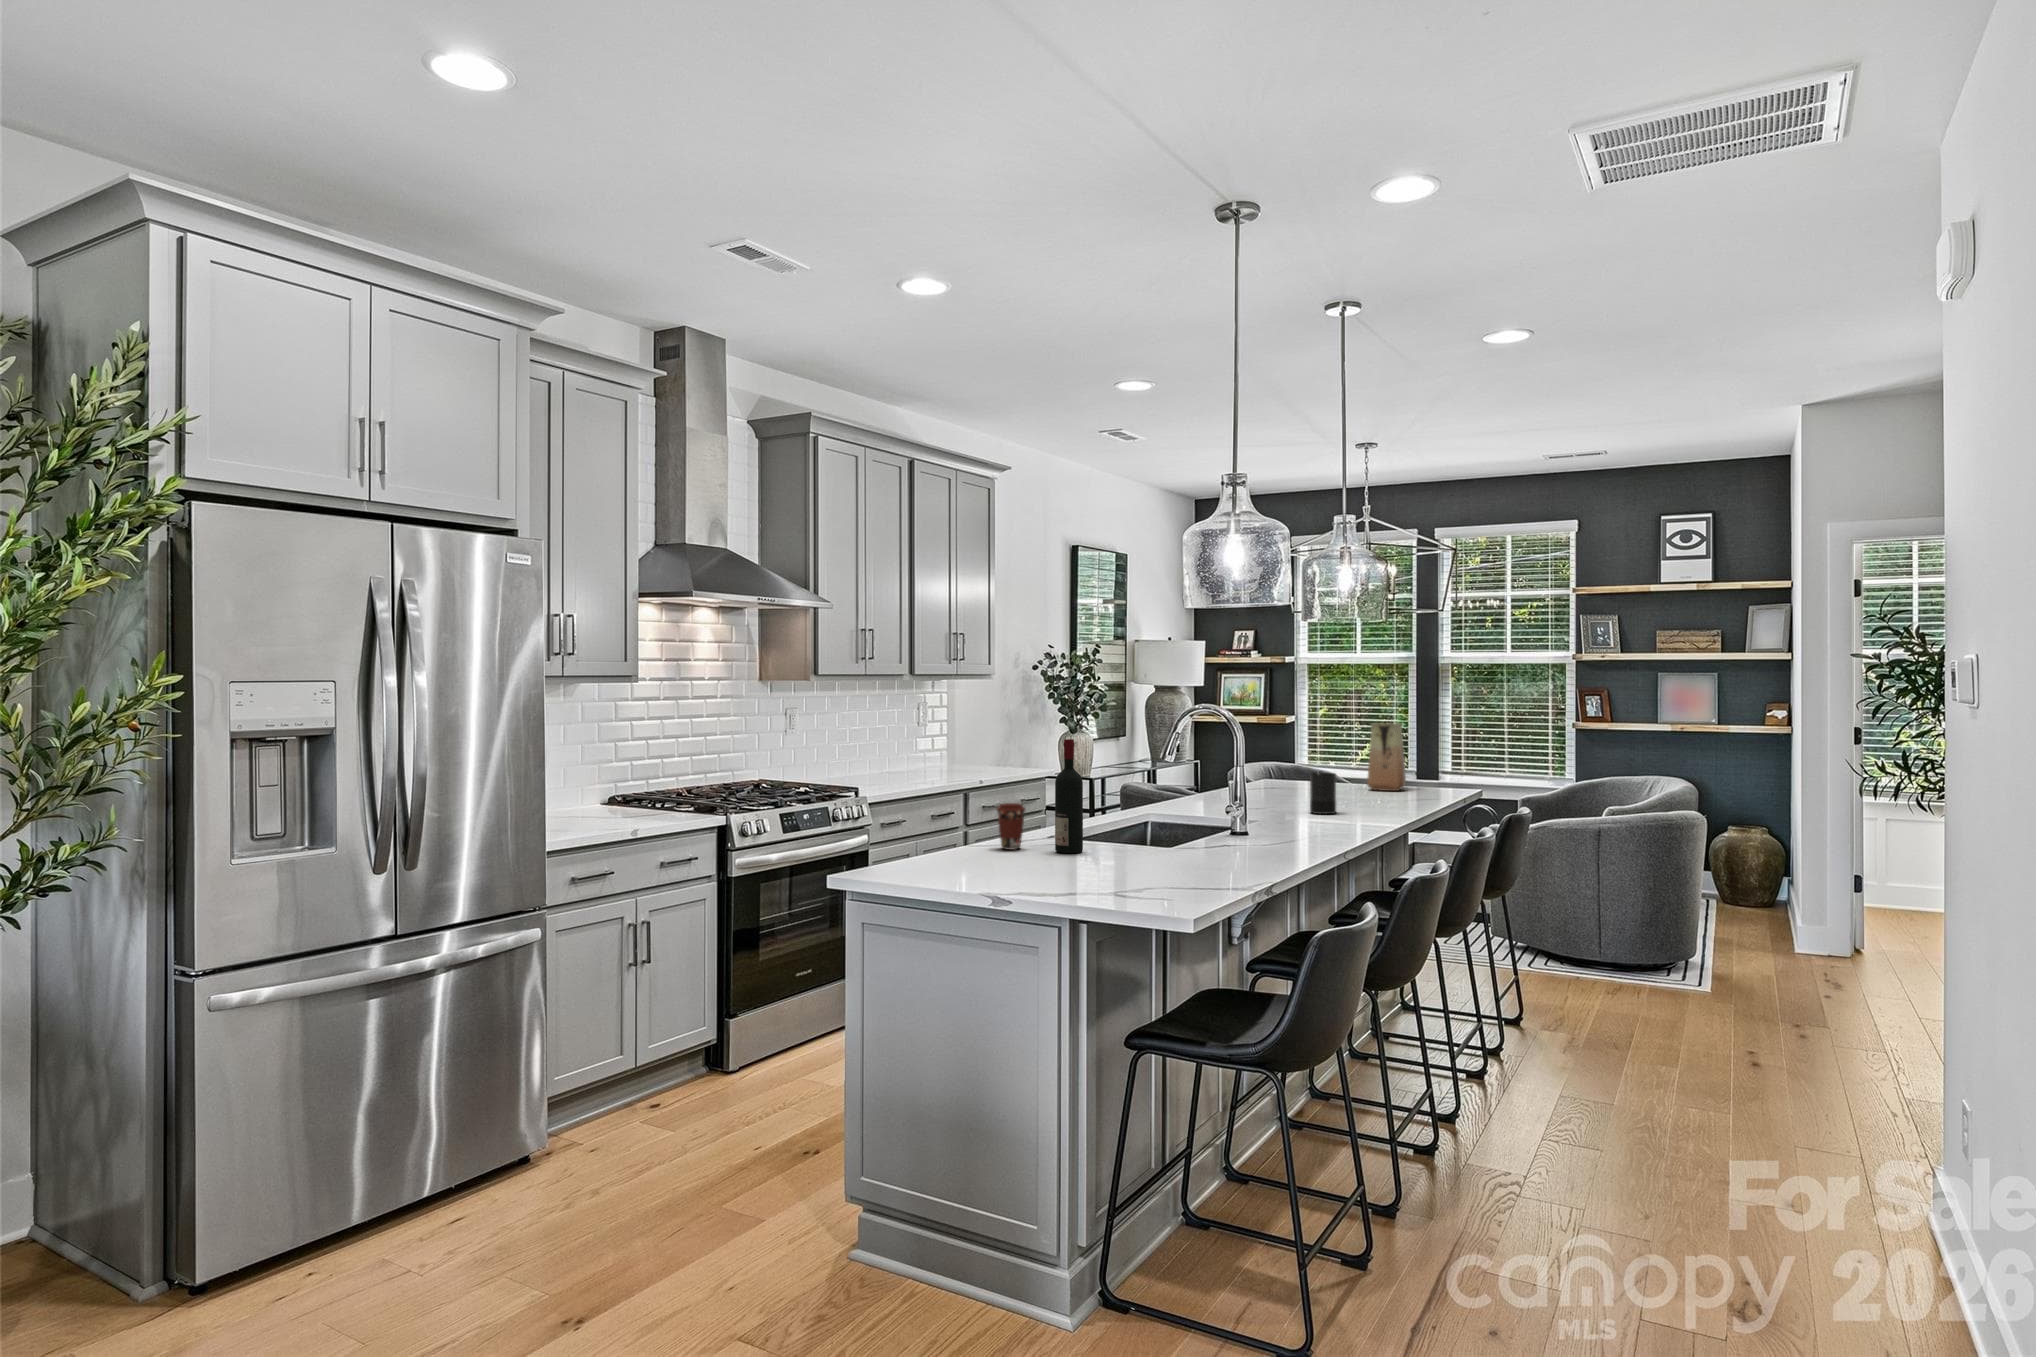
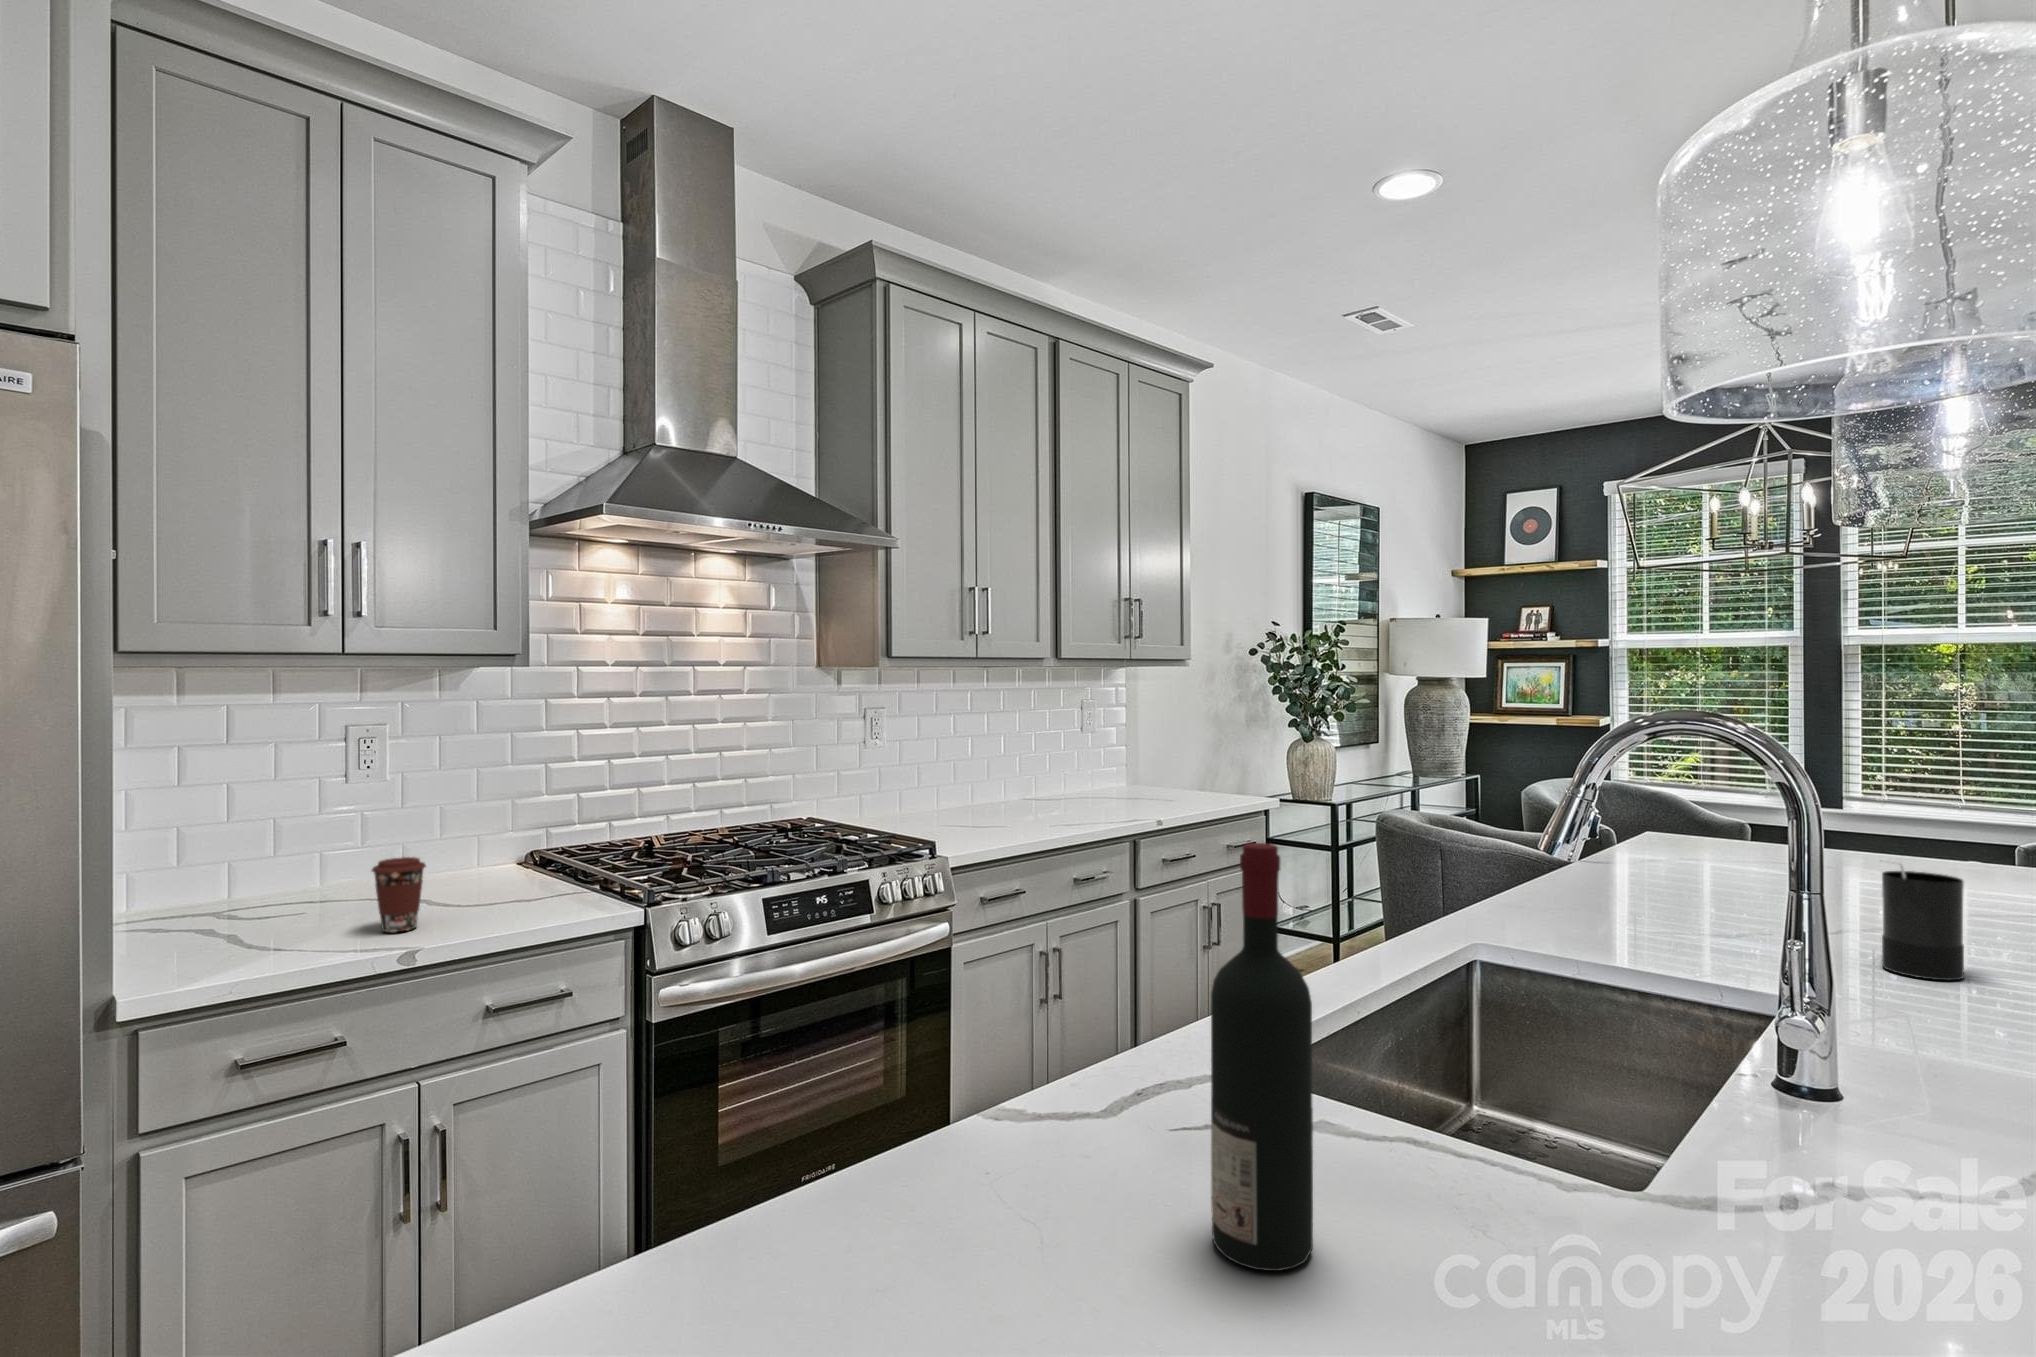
vase: present [1367,723,1406,791] -> none [1887,741,1980,877]
coffee cup: present [997,803,1025,850] -> present [372,857,426,932]

